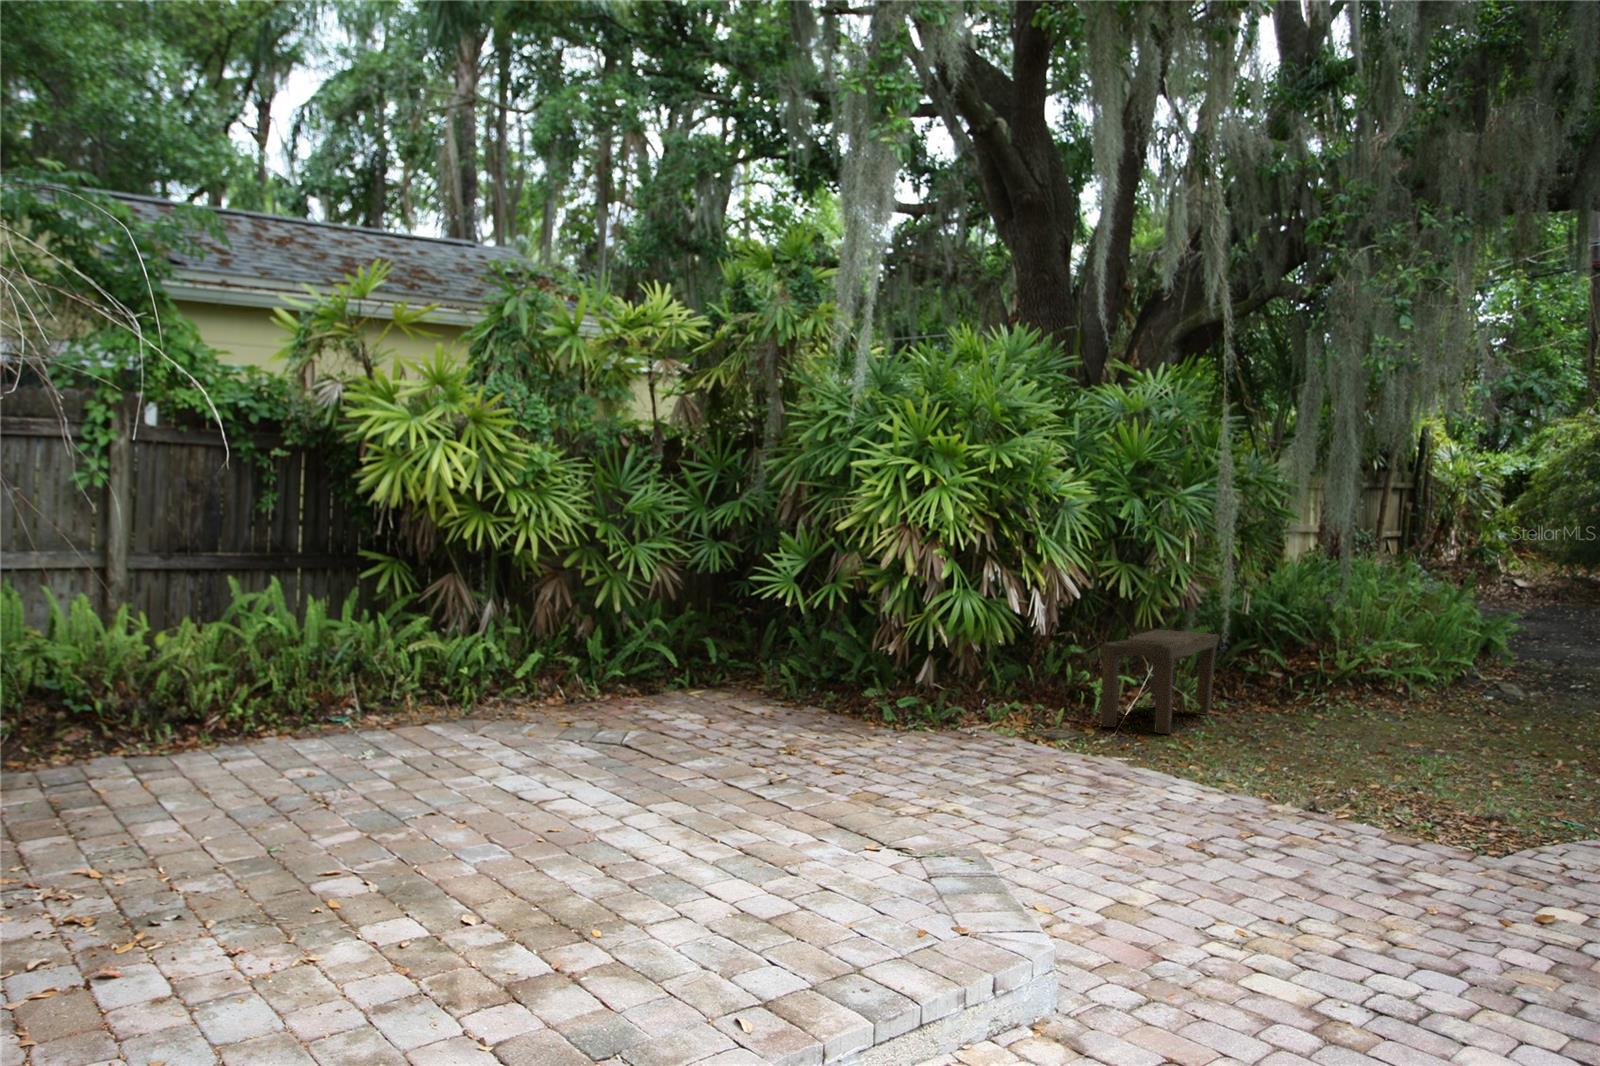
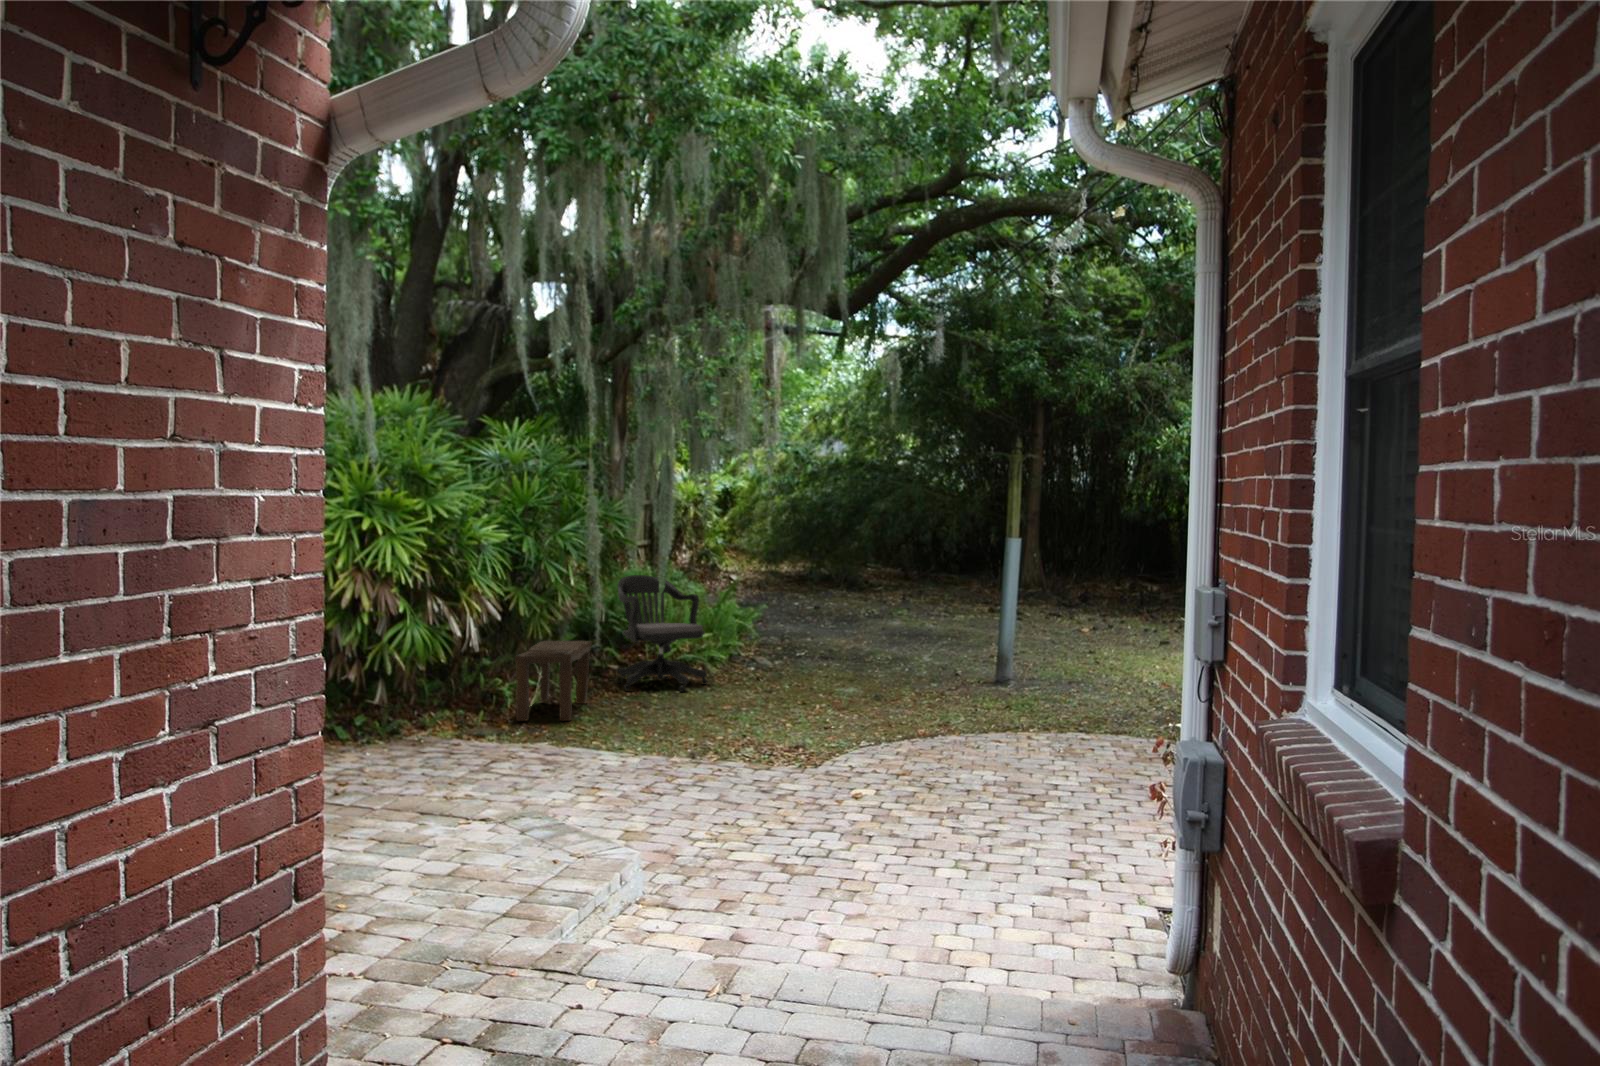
chair: none [1269,554,1401,715] -> present [618,575,708,692]

